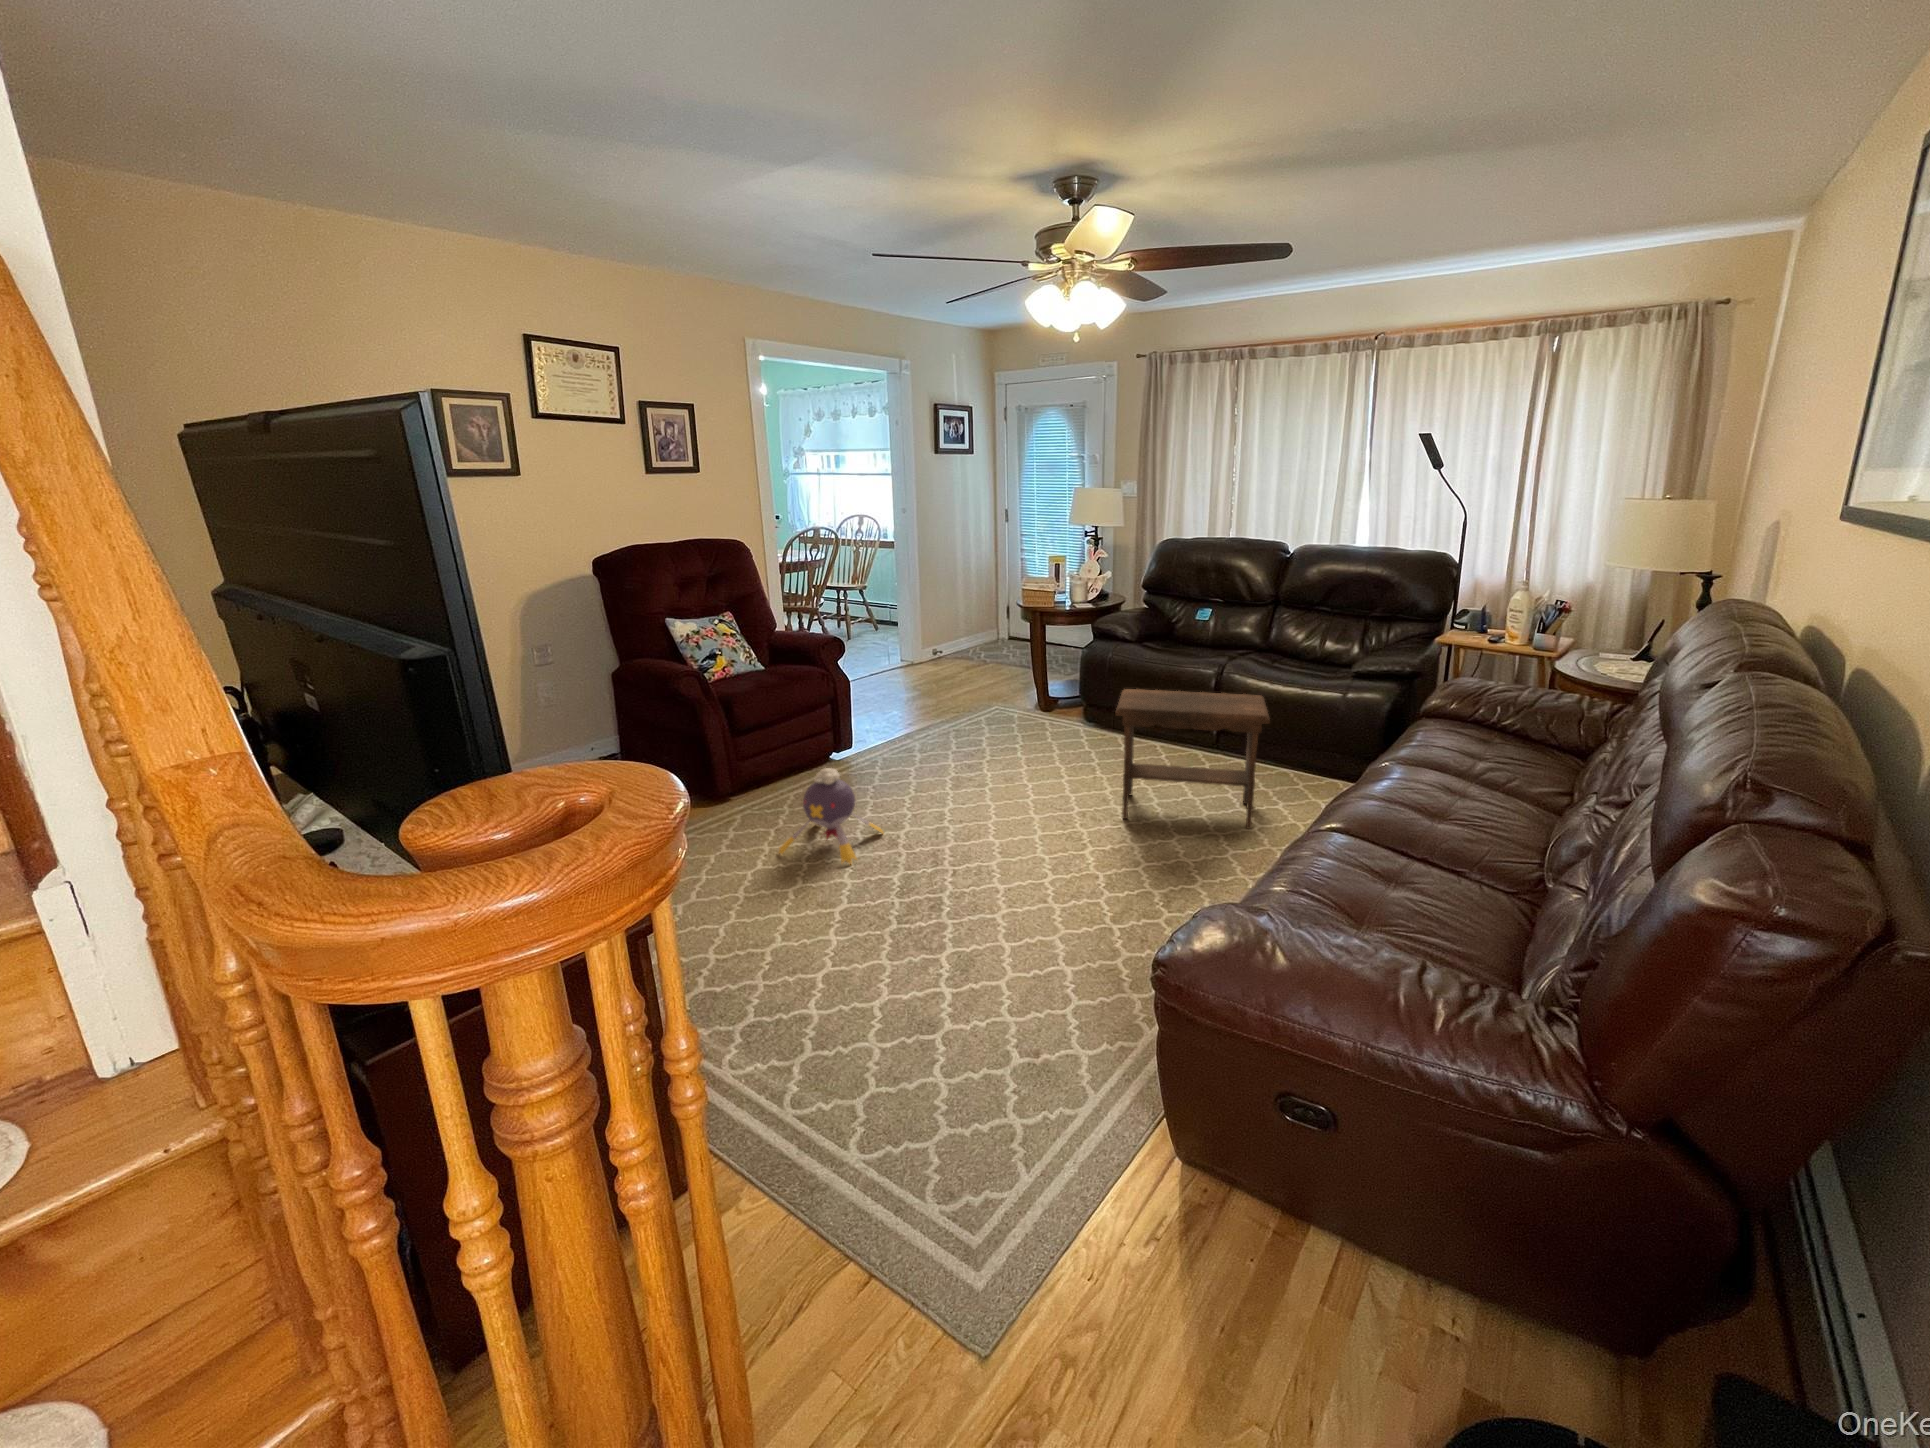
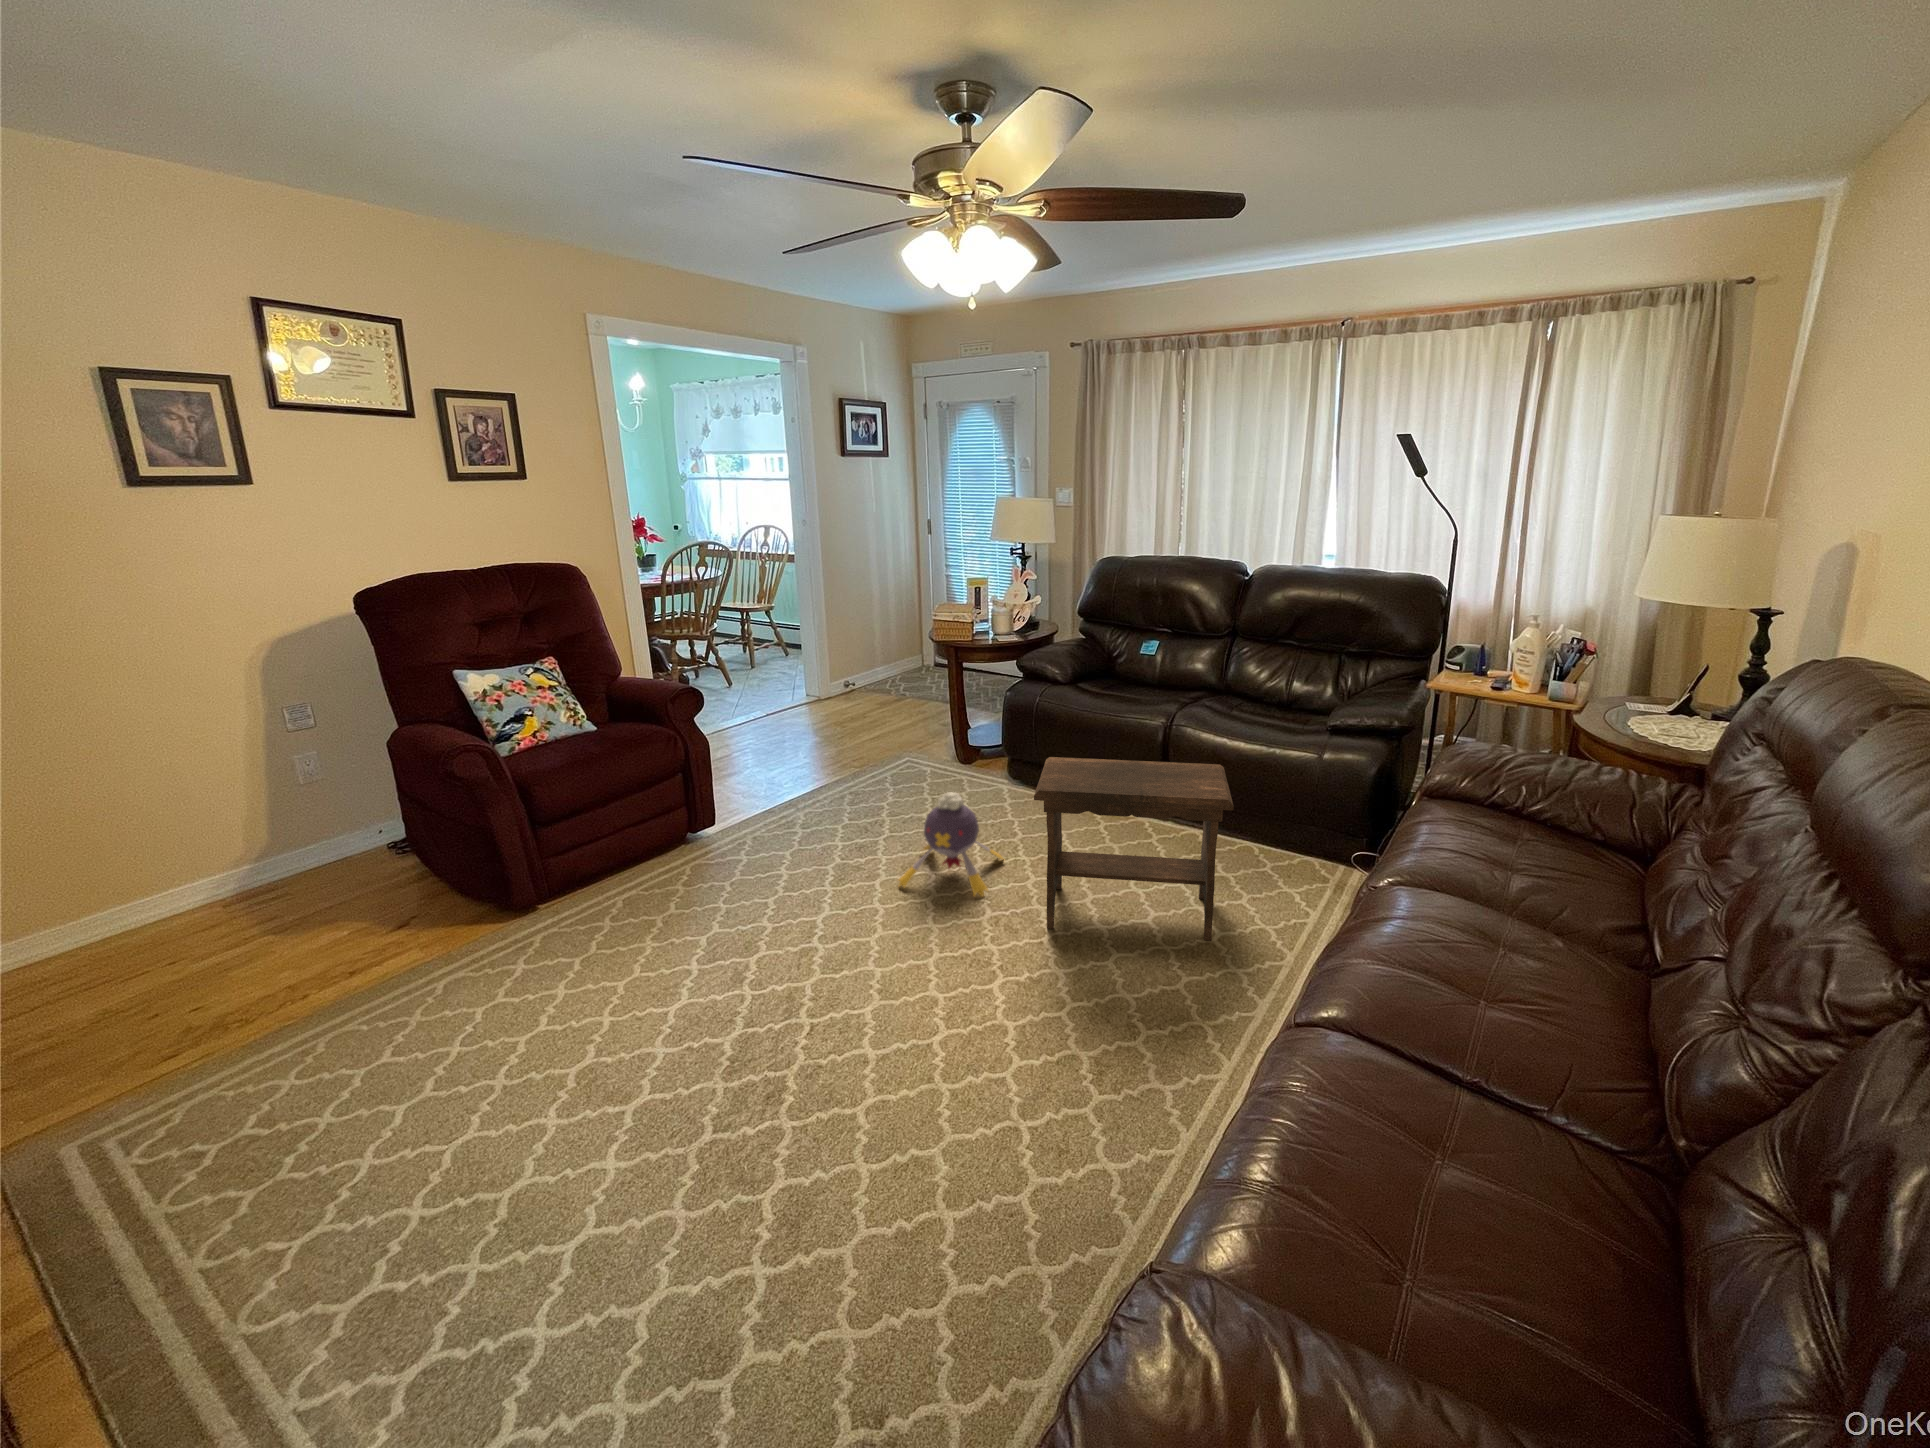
plush toy: present [779,768,883,864] -> present [898,792,1003,896]

